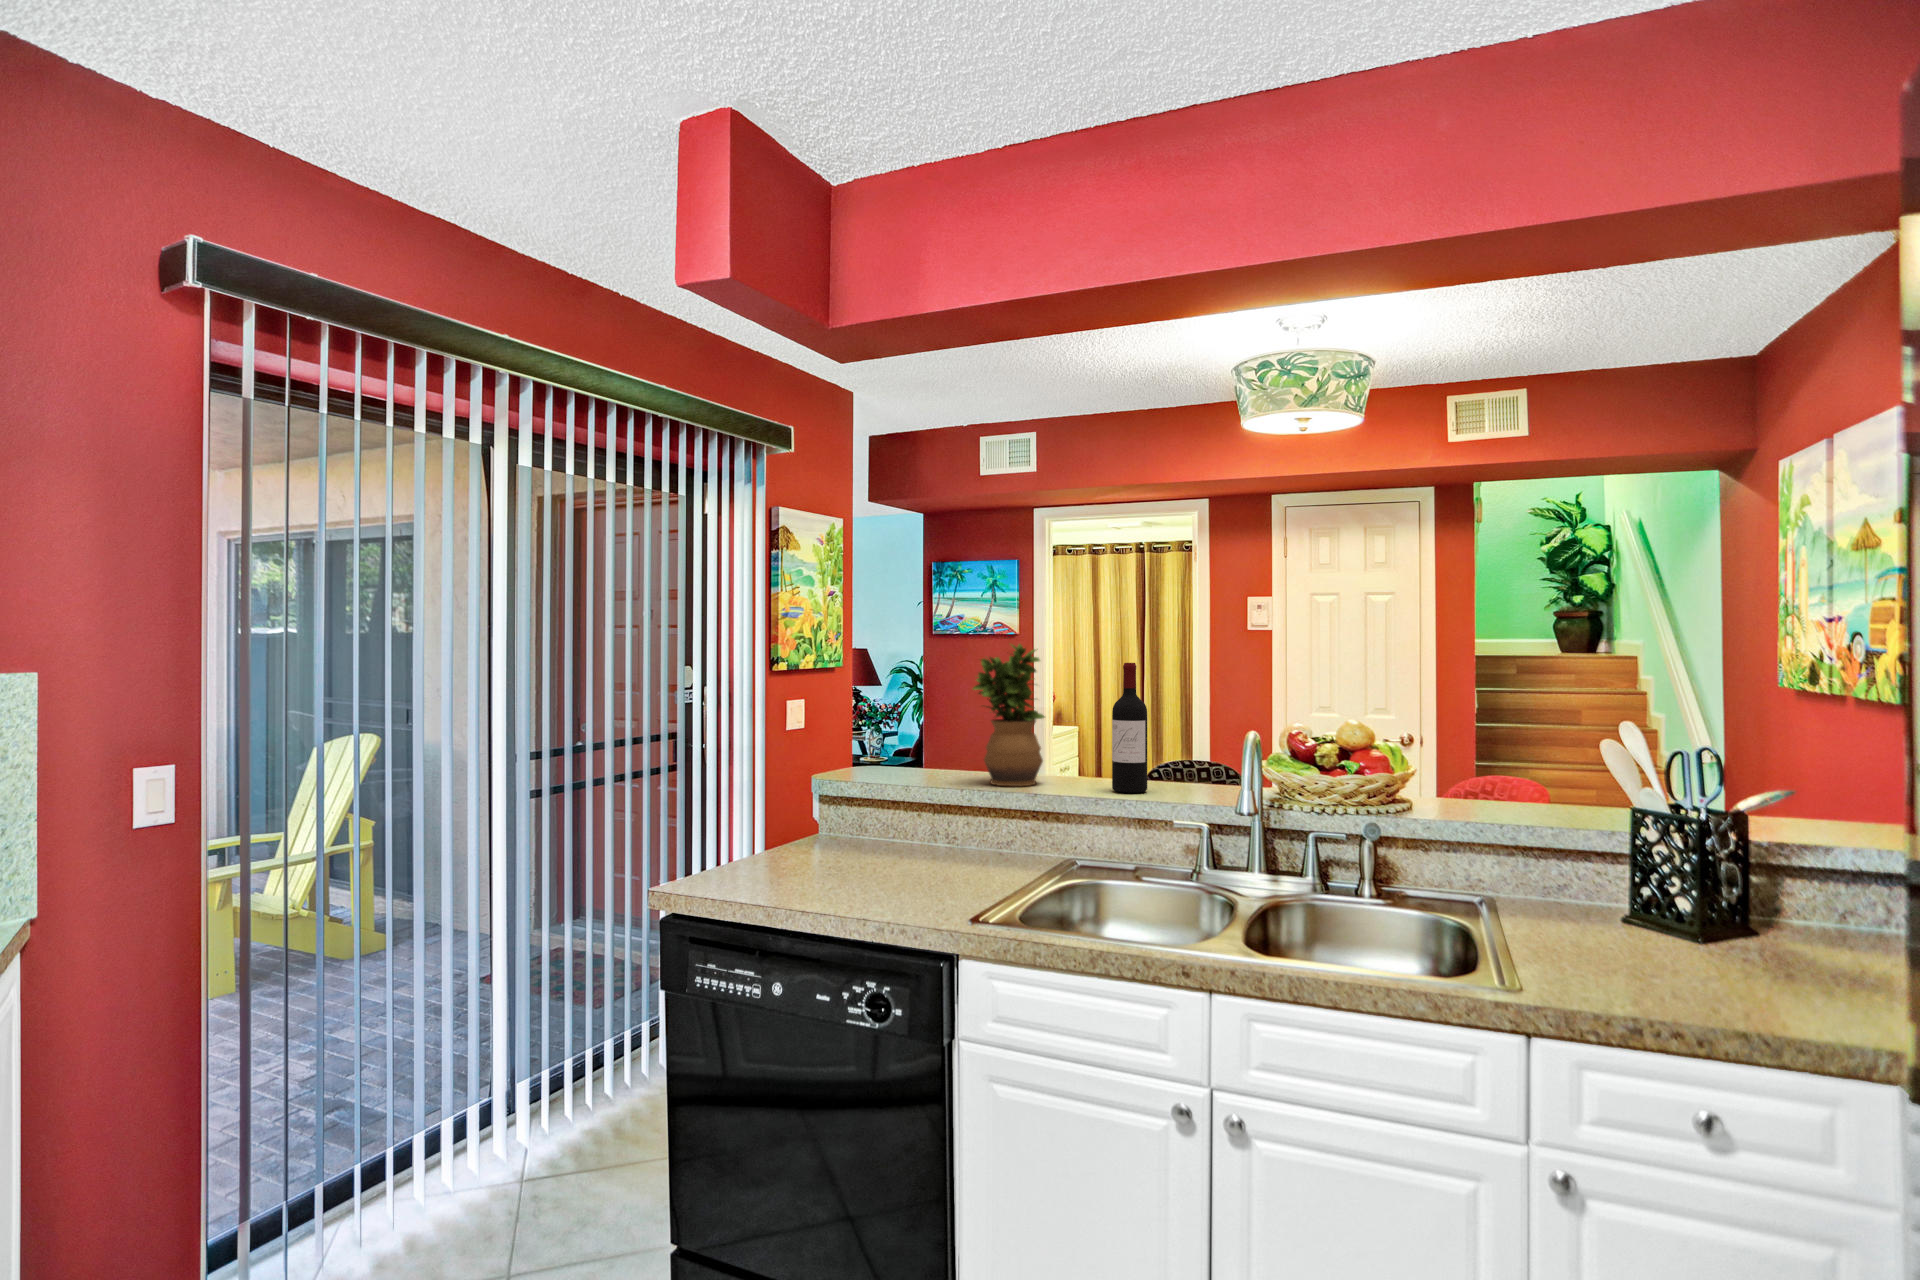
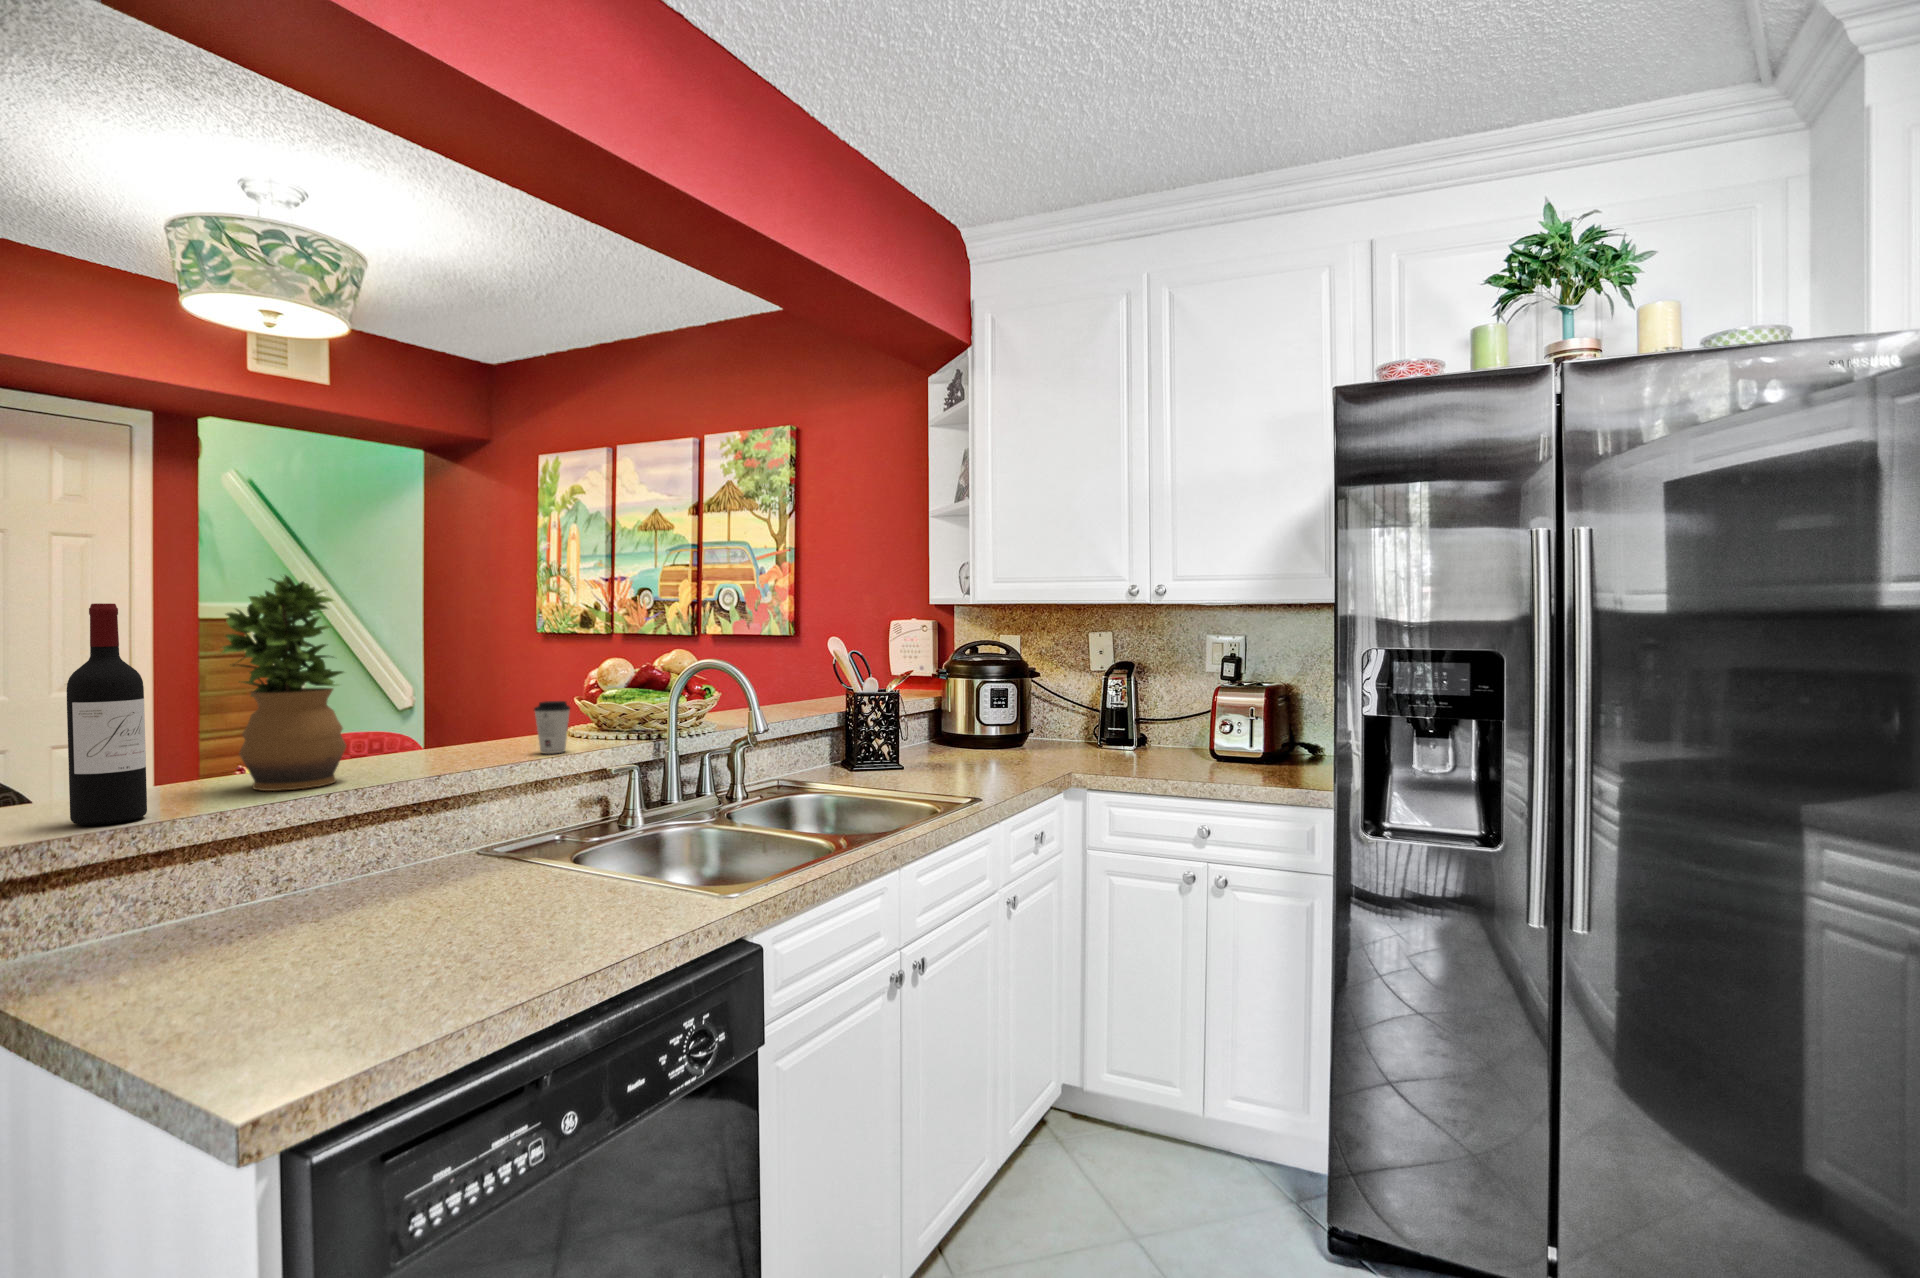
wine bottle: present [1112,663,1147,793] -> present [67,603,147,825]
coffee cup: none [1161,752,1193,800] -> present [534,701,570,754]

